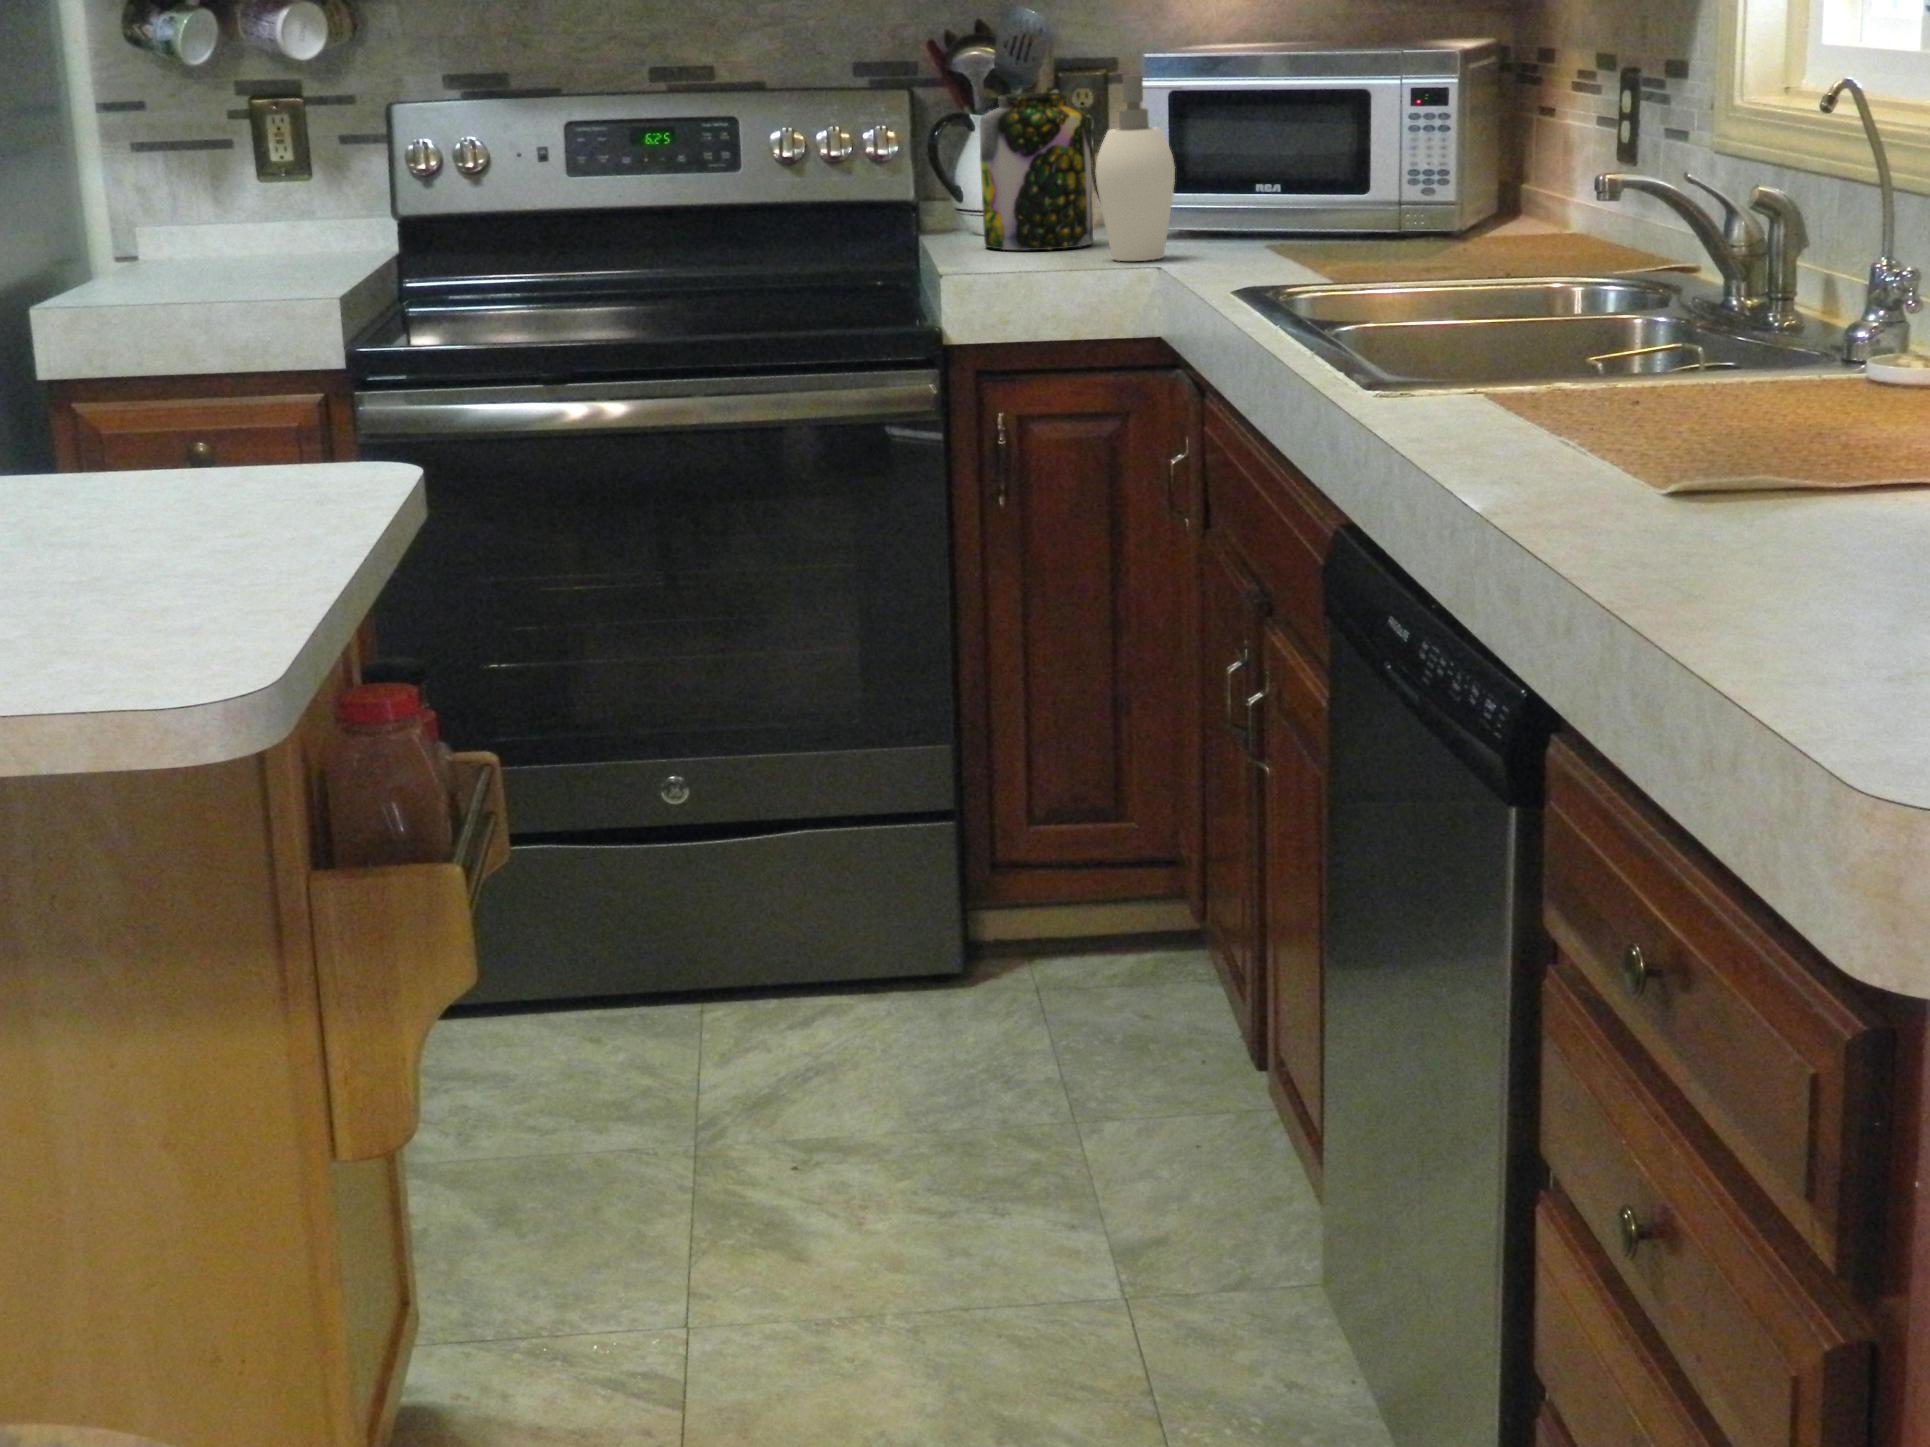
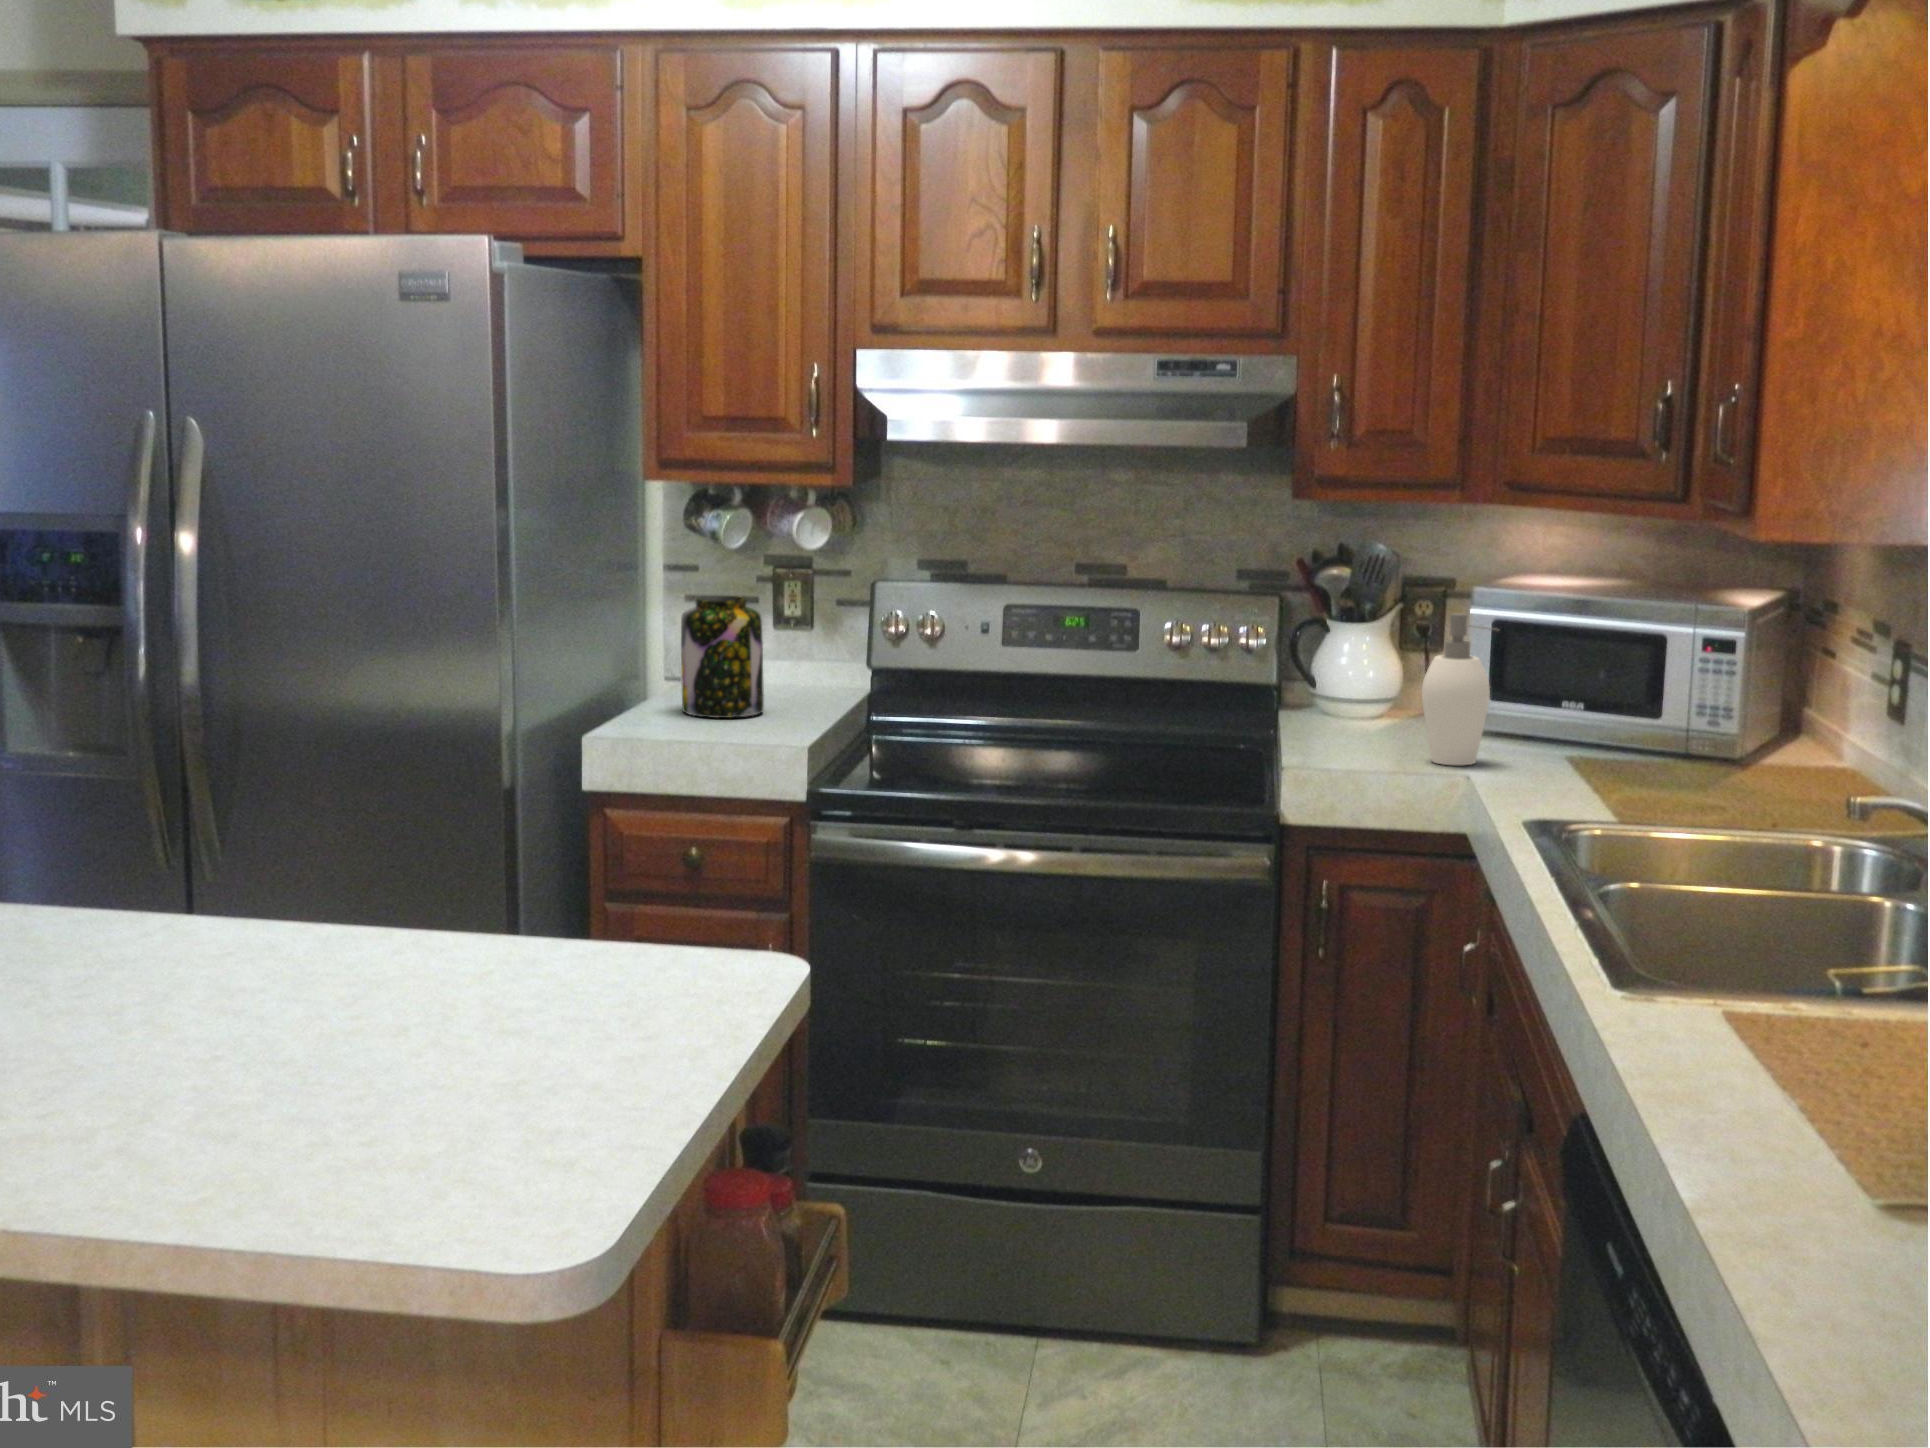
jar: present [980,92,1093,250] -> present [681,596,764,718]

